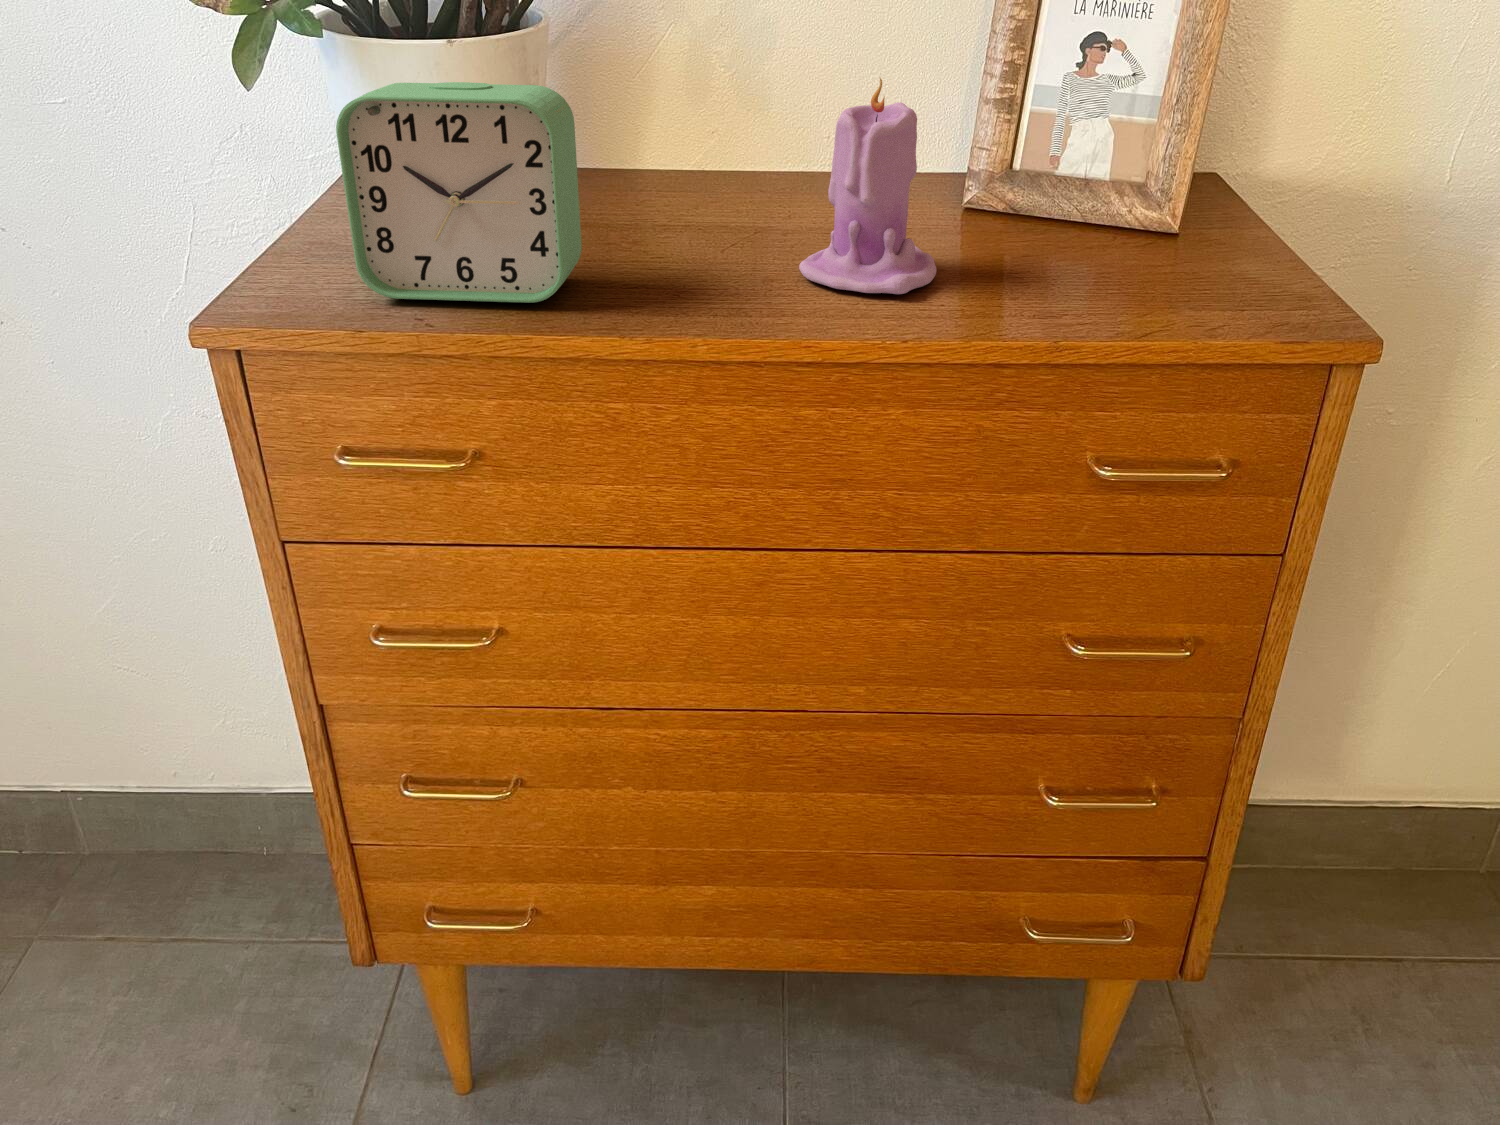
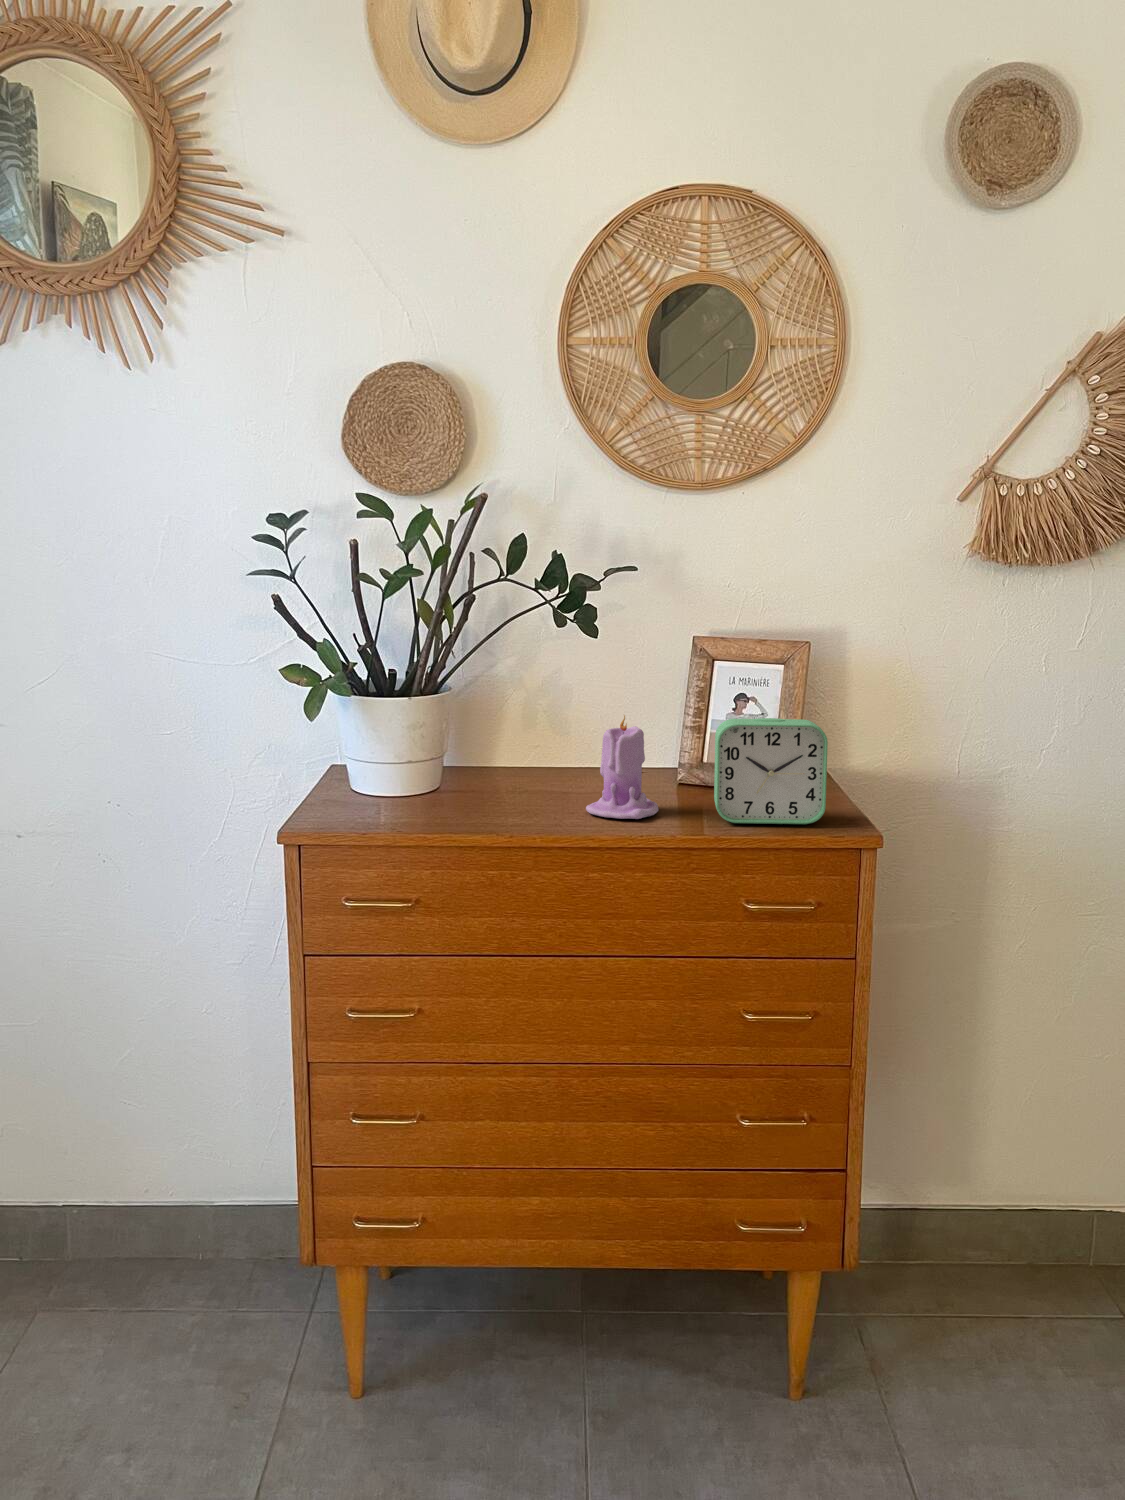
alarm clock: present [336,82,582,303] -> present [714,718,828,824]

